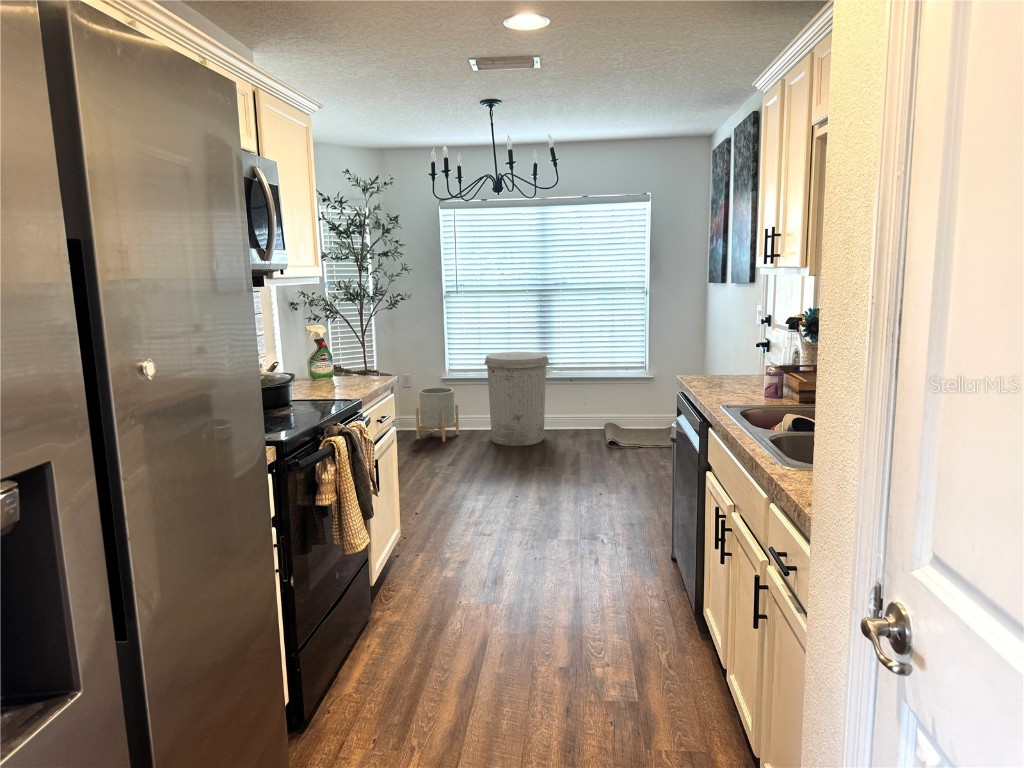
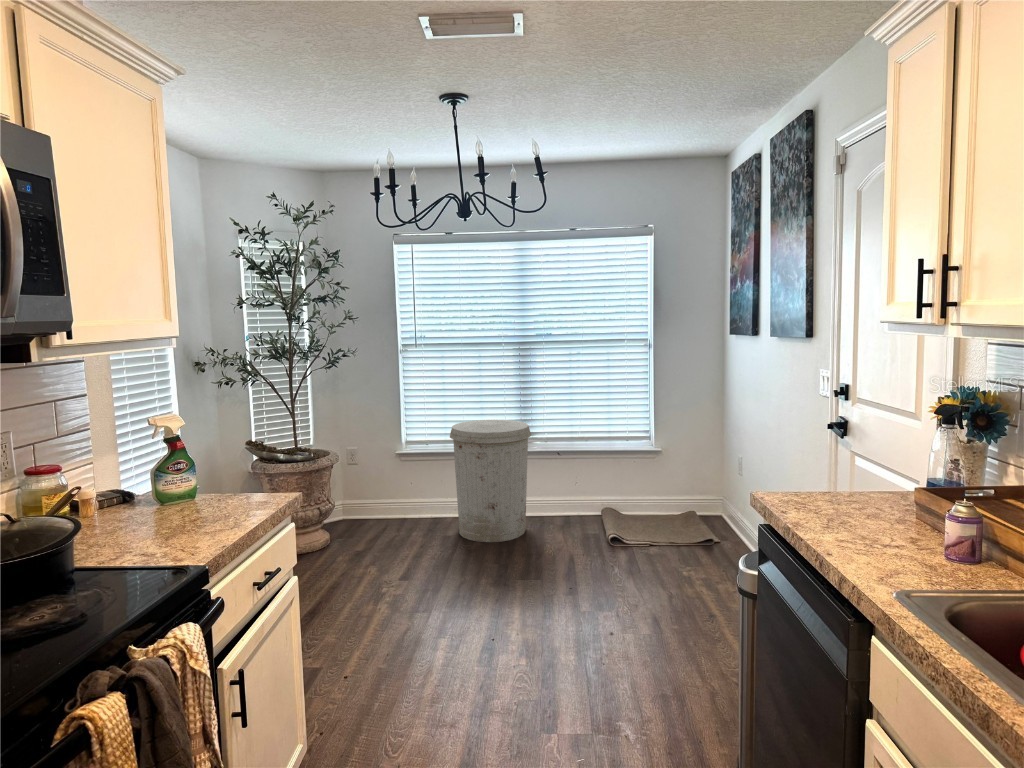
planter: present [416,387,459,442] -> none [362,465,418,537]

